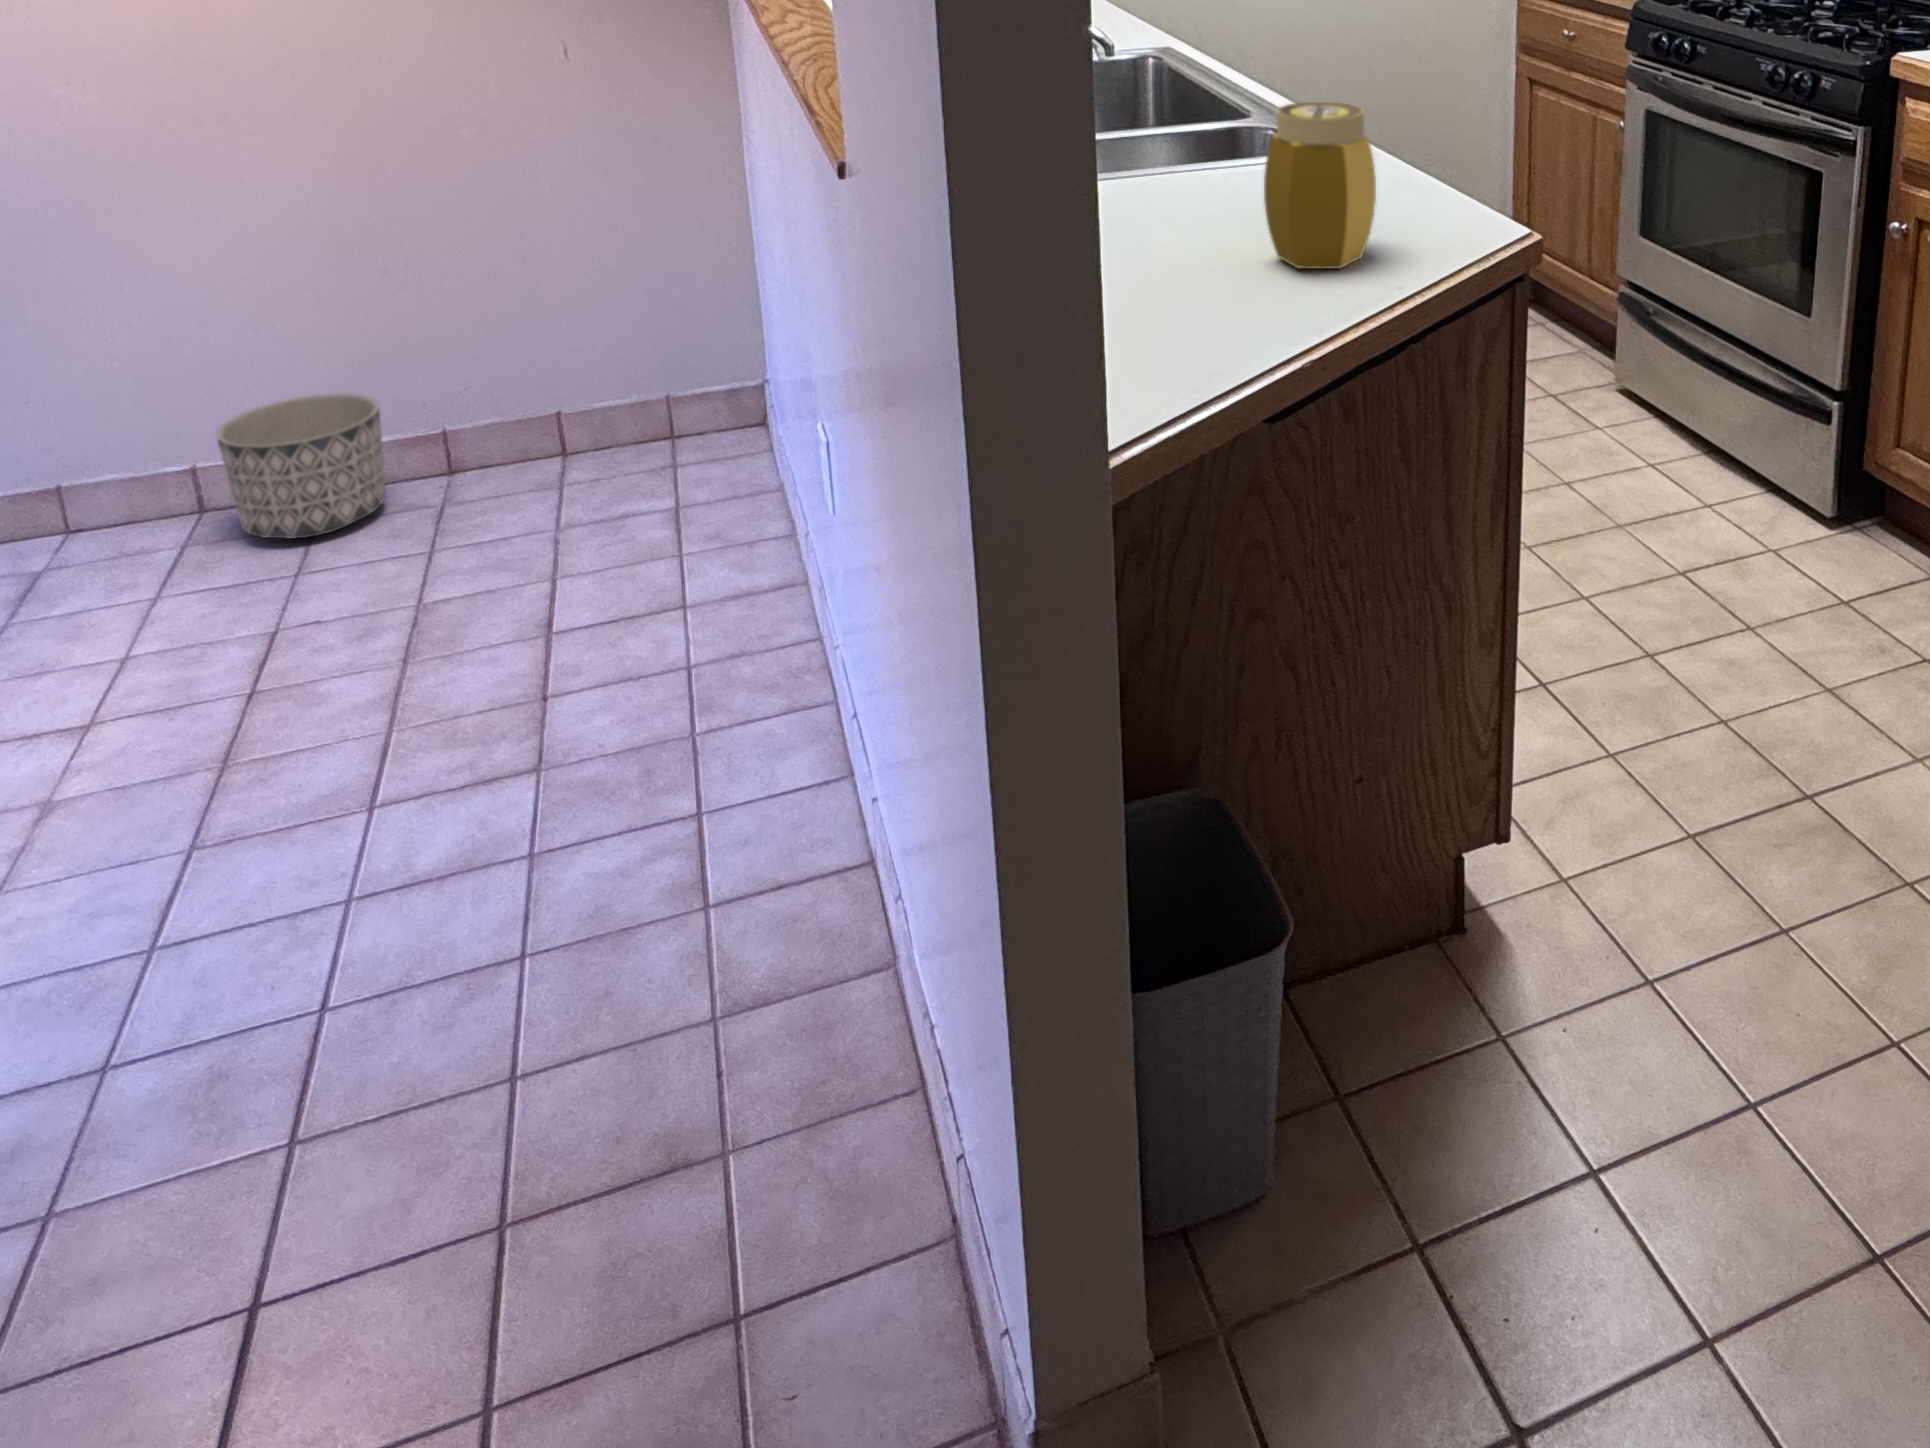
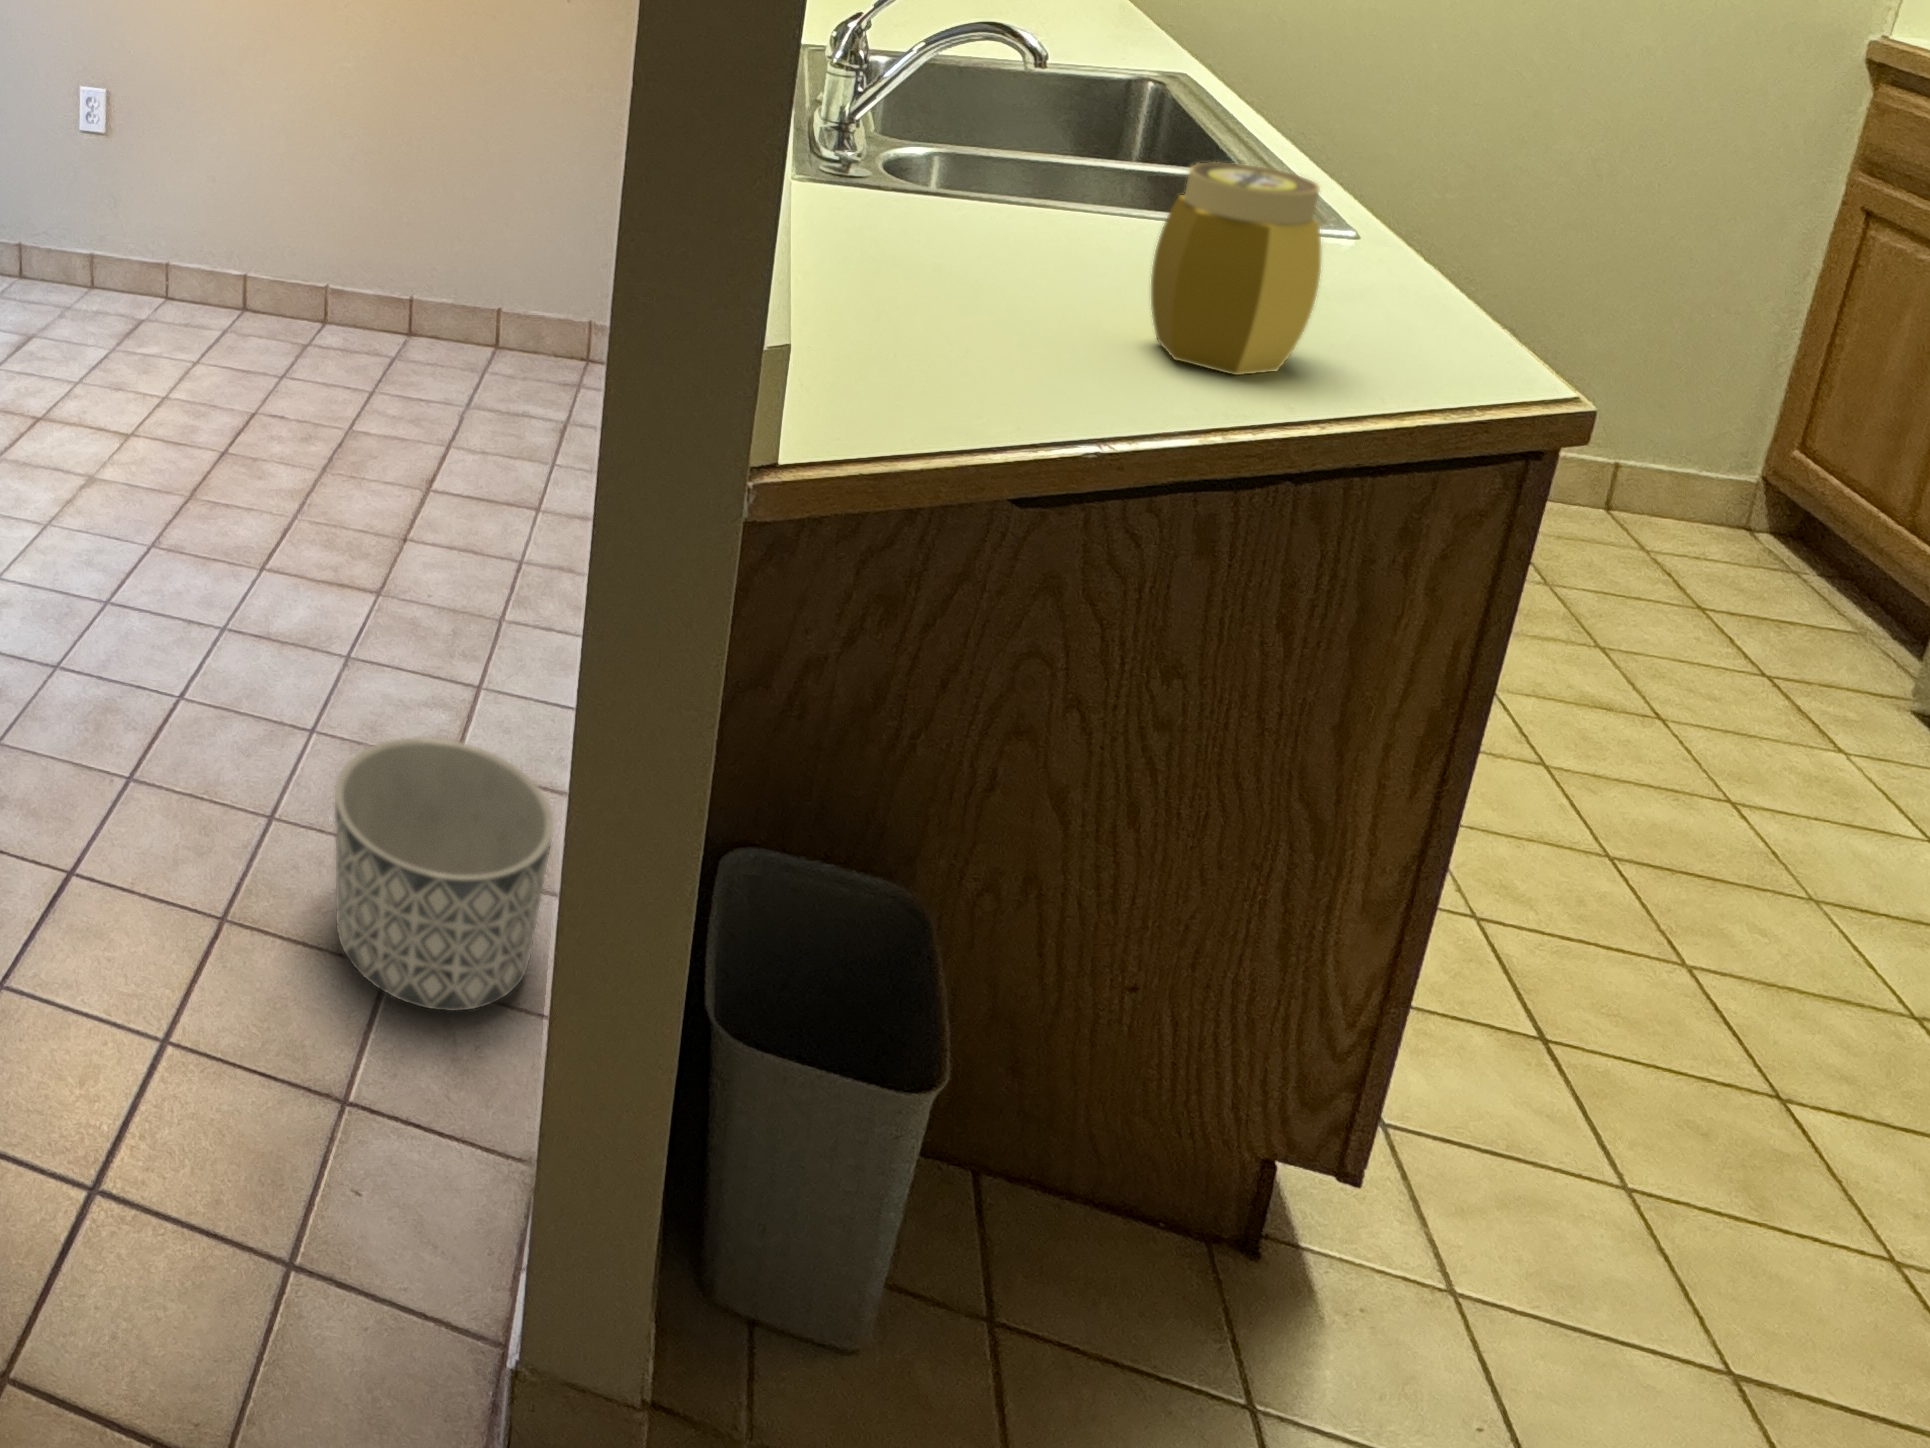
planter: present [216,393,386,538] -> present [335,737,554,1011]

